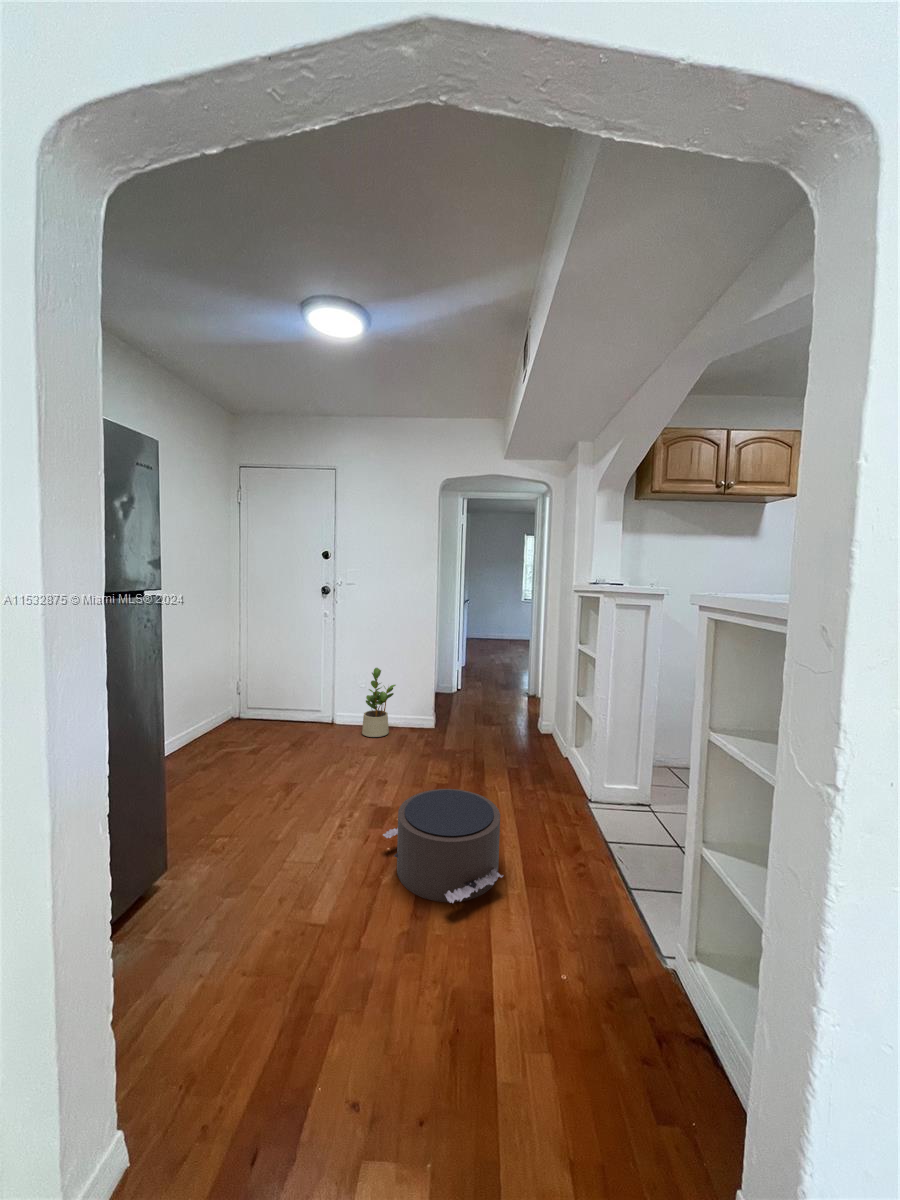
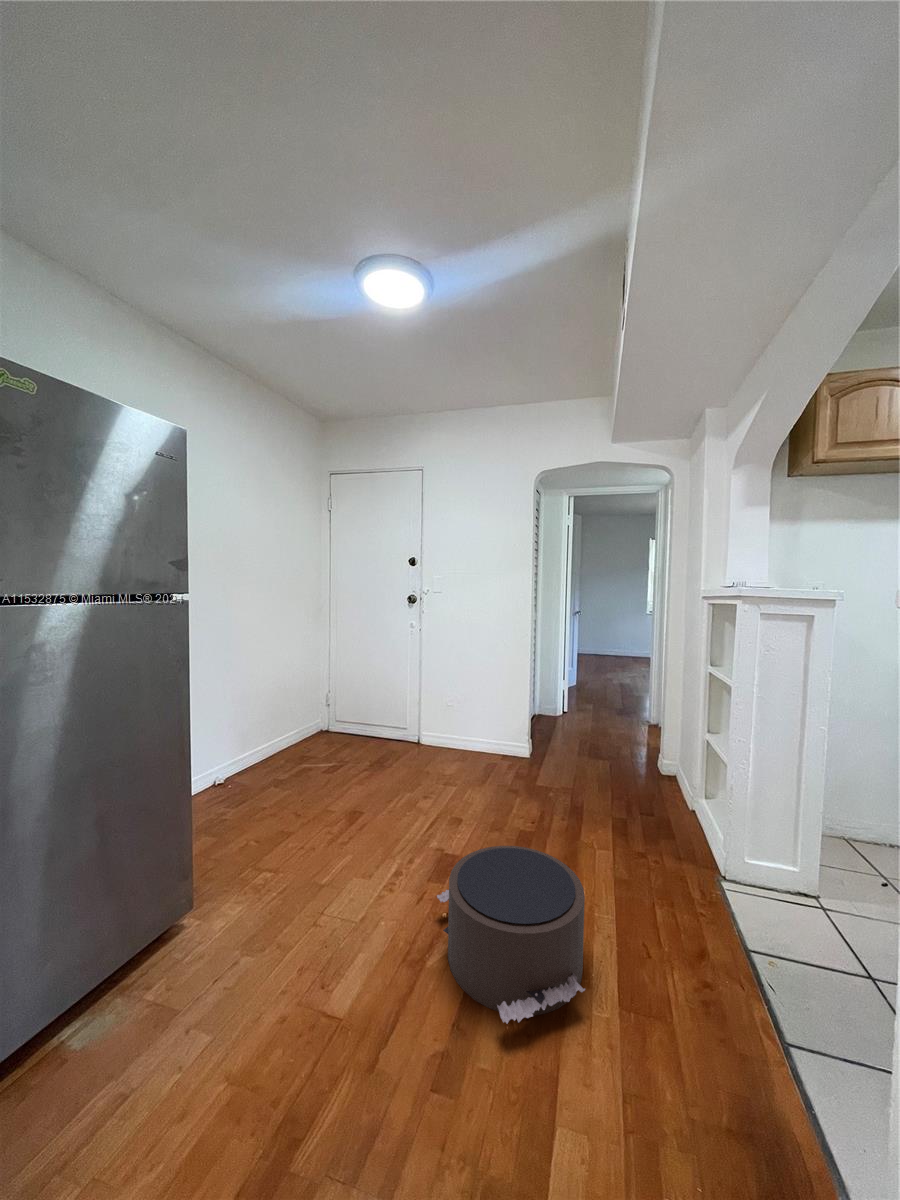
potted plant: present [362,668,396,737] -> none [446,684,485,762]

